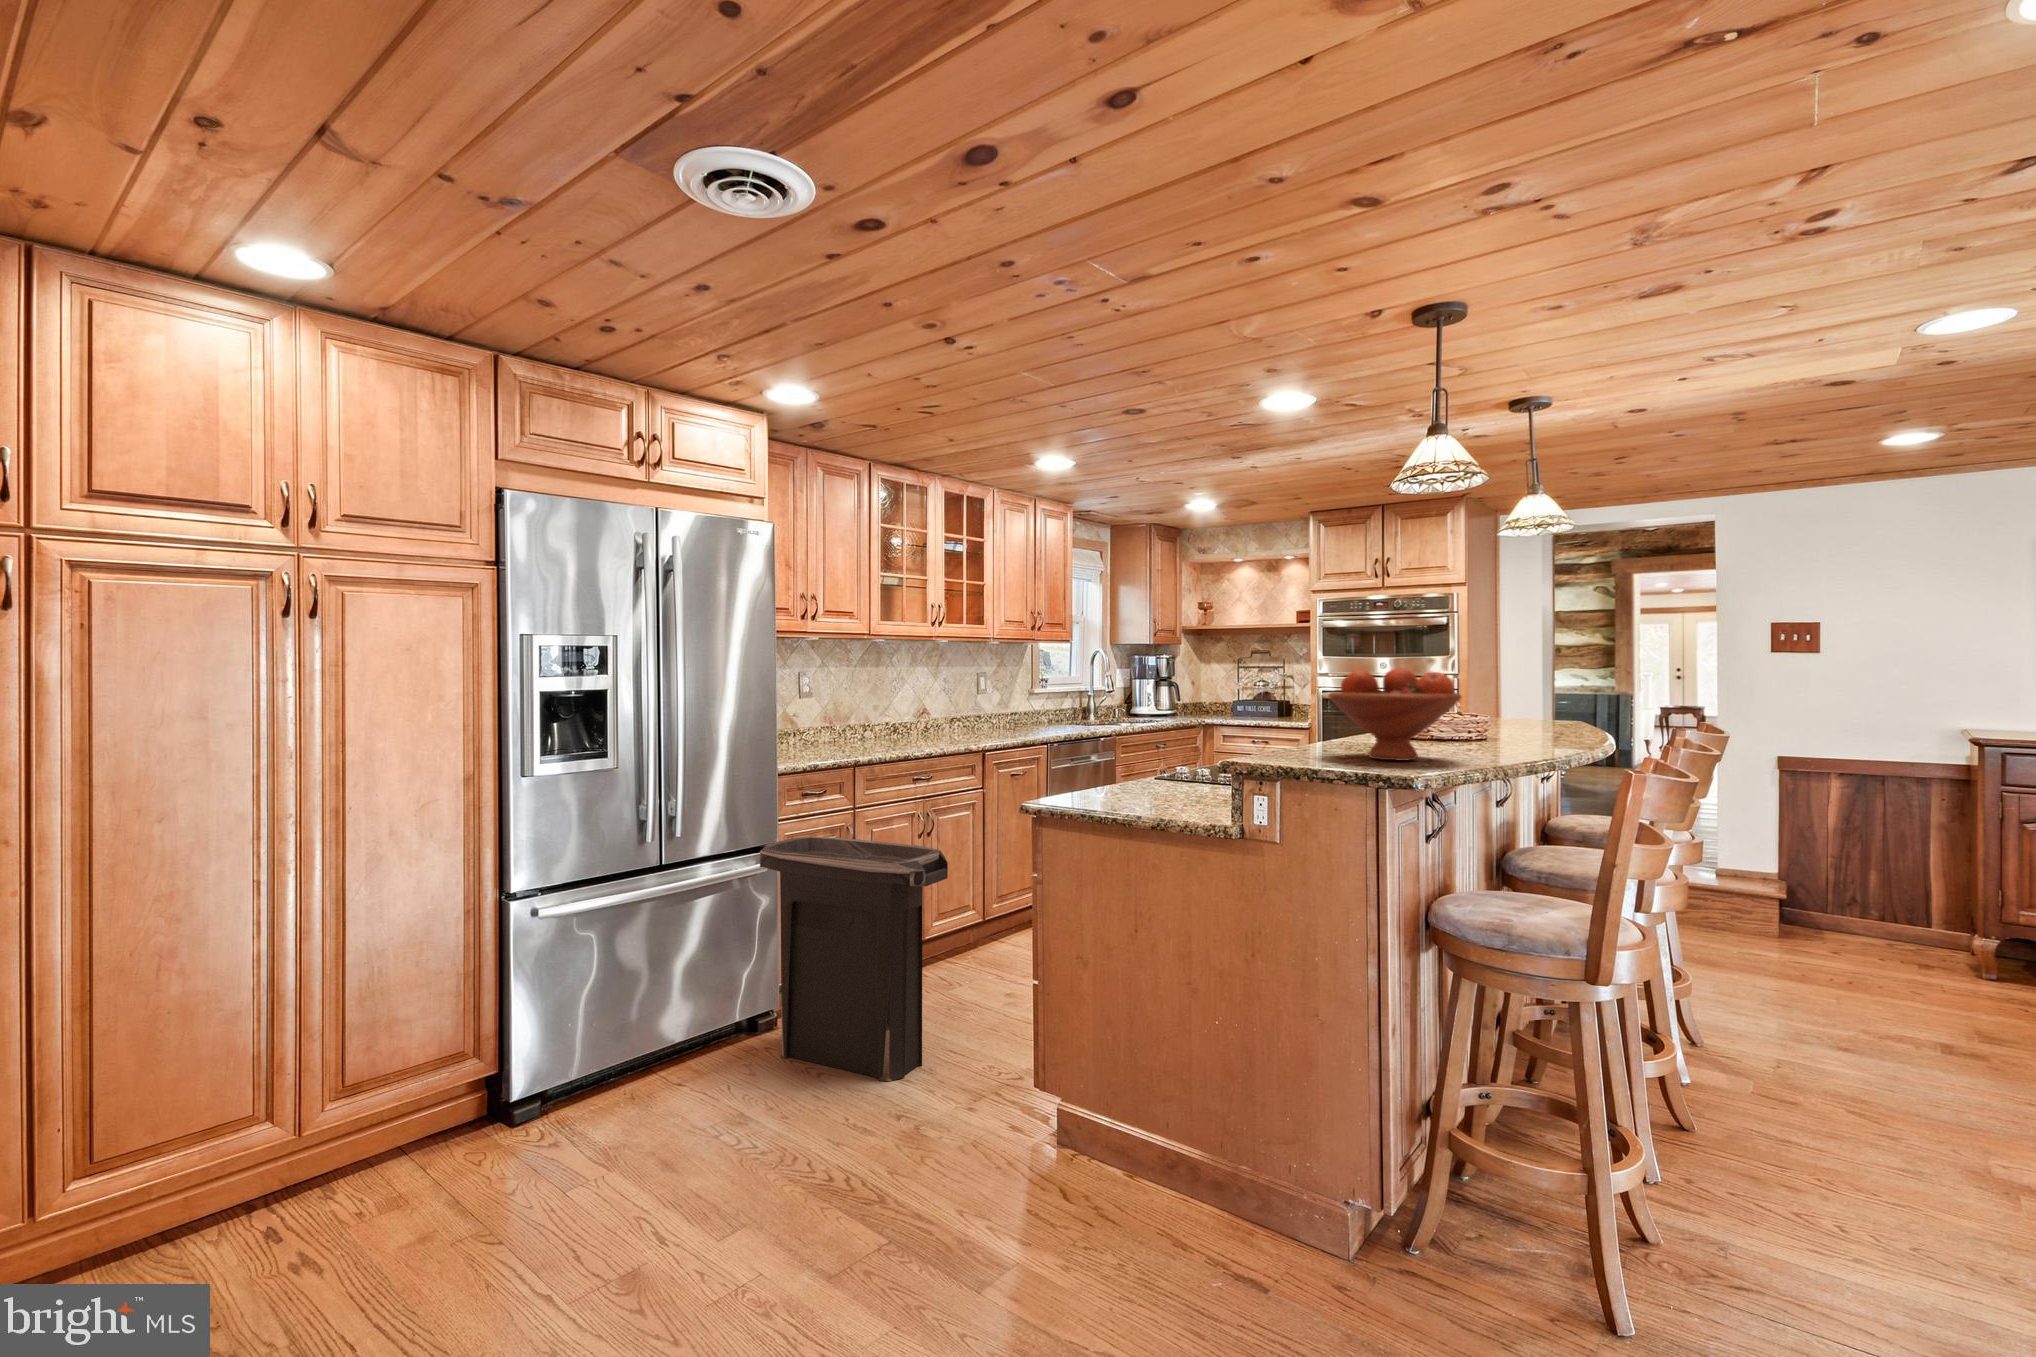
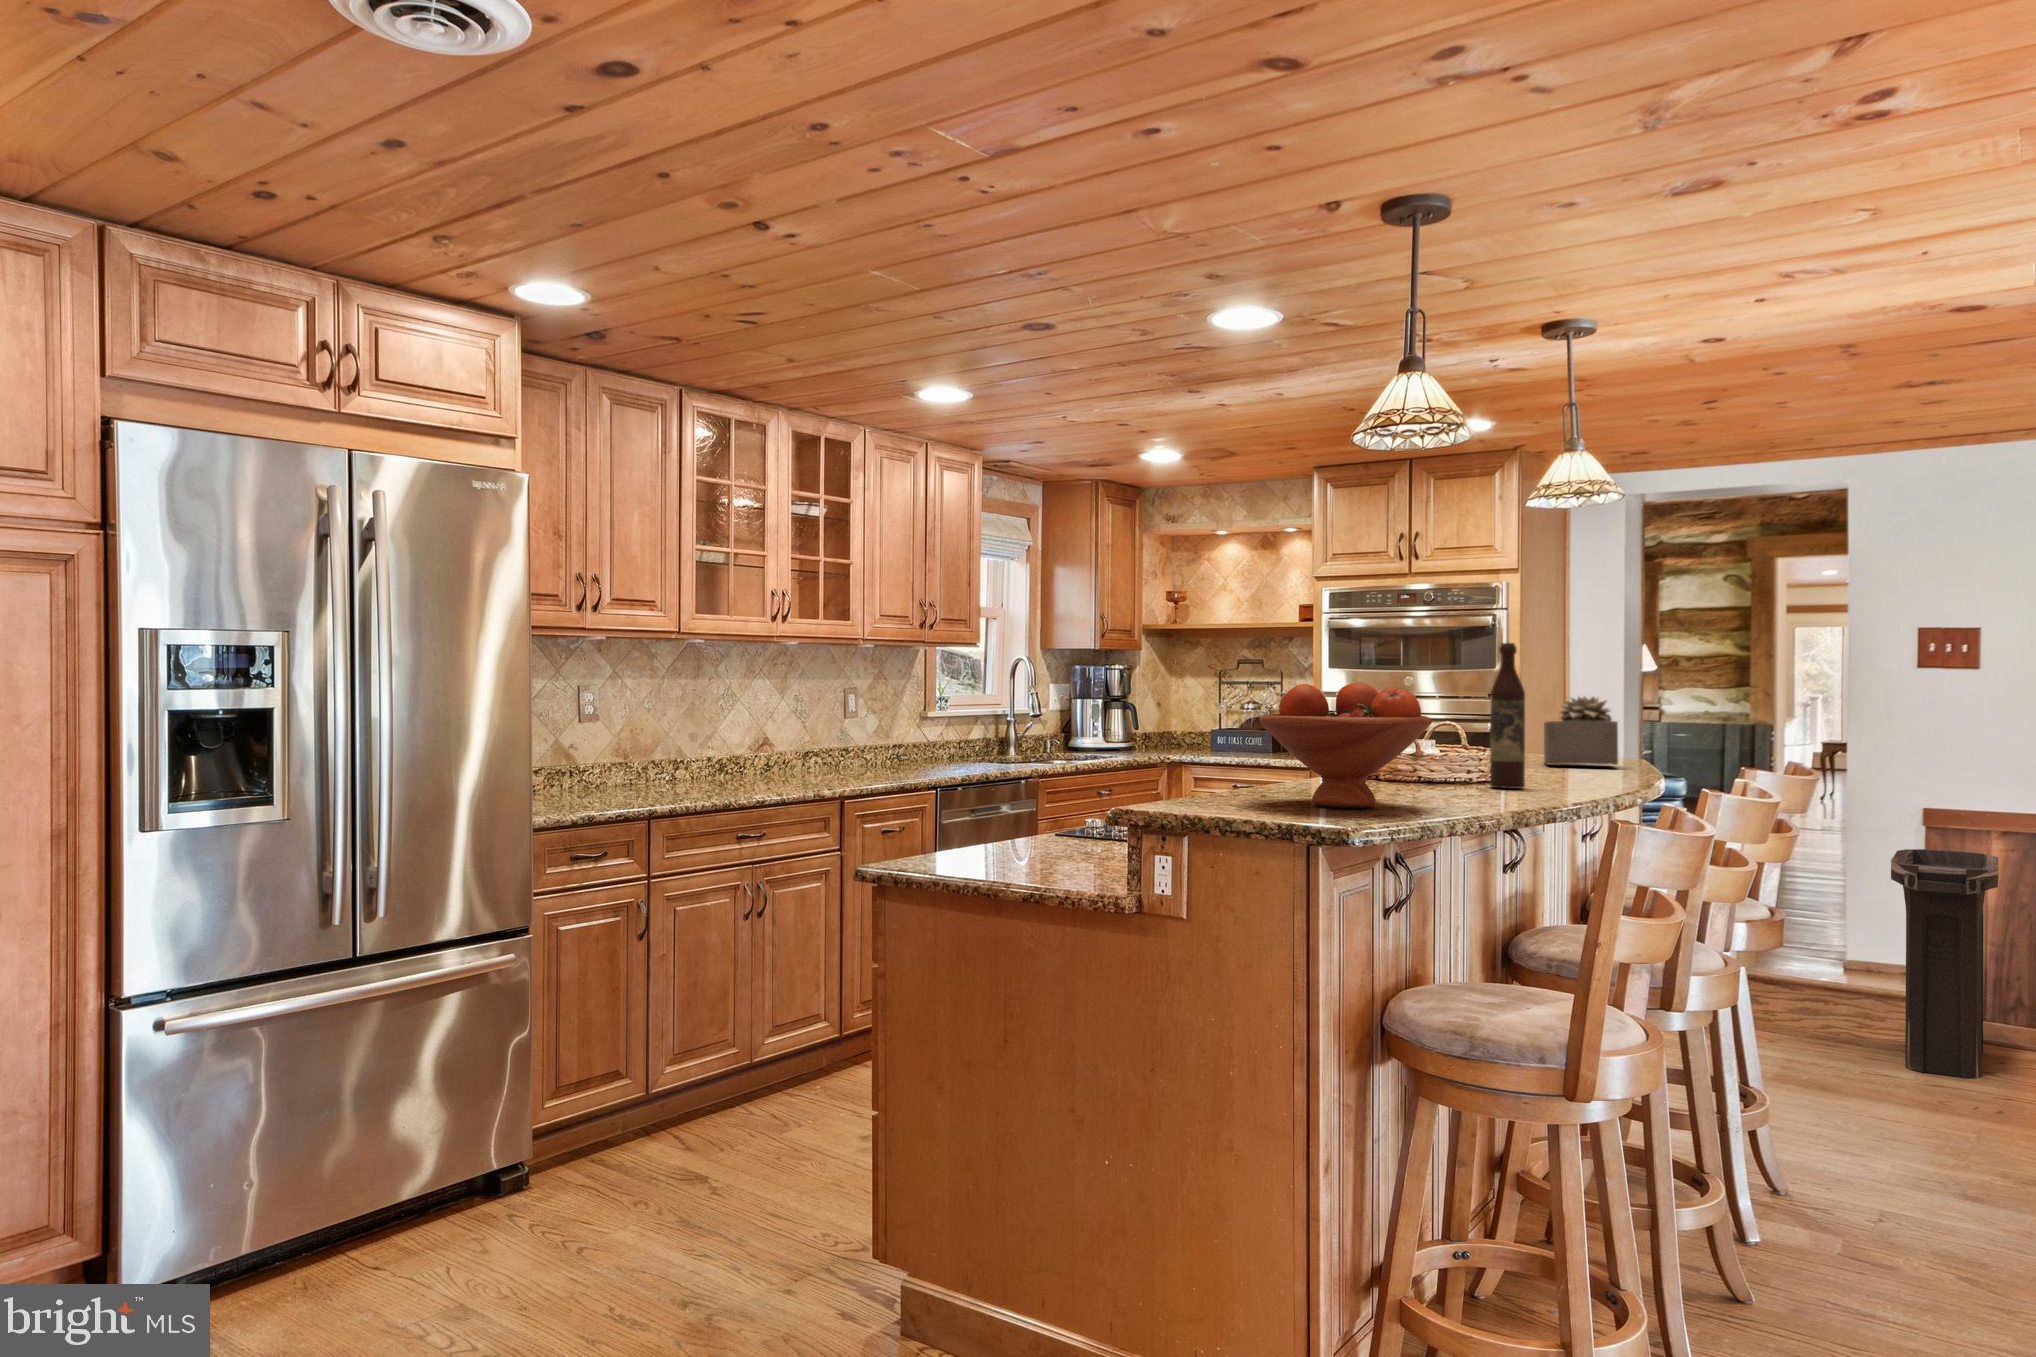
wine bottle: none [1488,638,1515,745] -> present [1490,643,1525,789]
succulent plant: none [1509,675,1571,727] -> present [1544,696,1618,765]
trash can: present [760,837,948,1081] -> present [1891,849,1998,1078]

